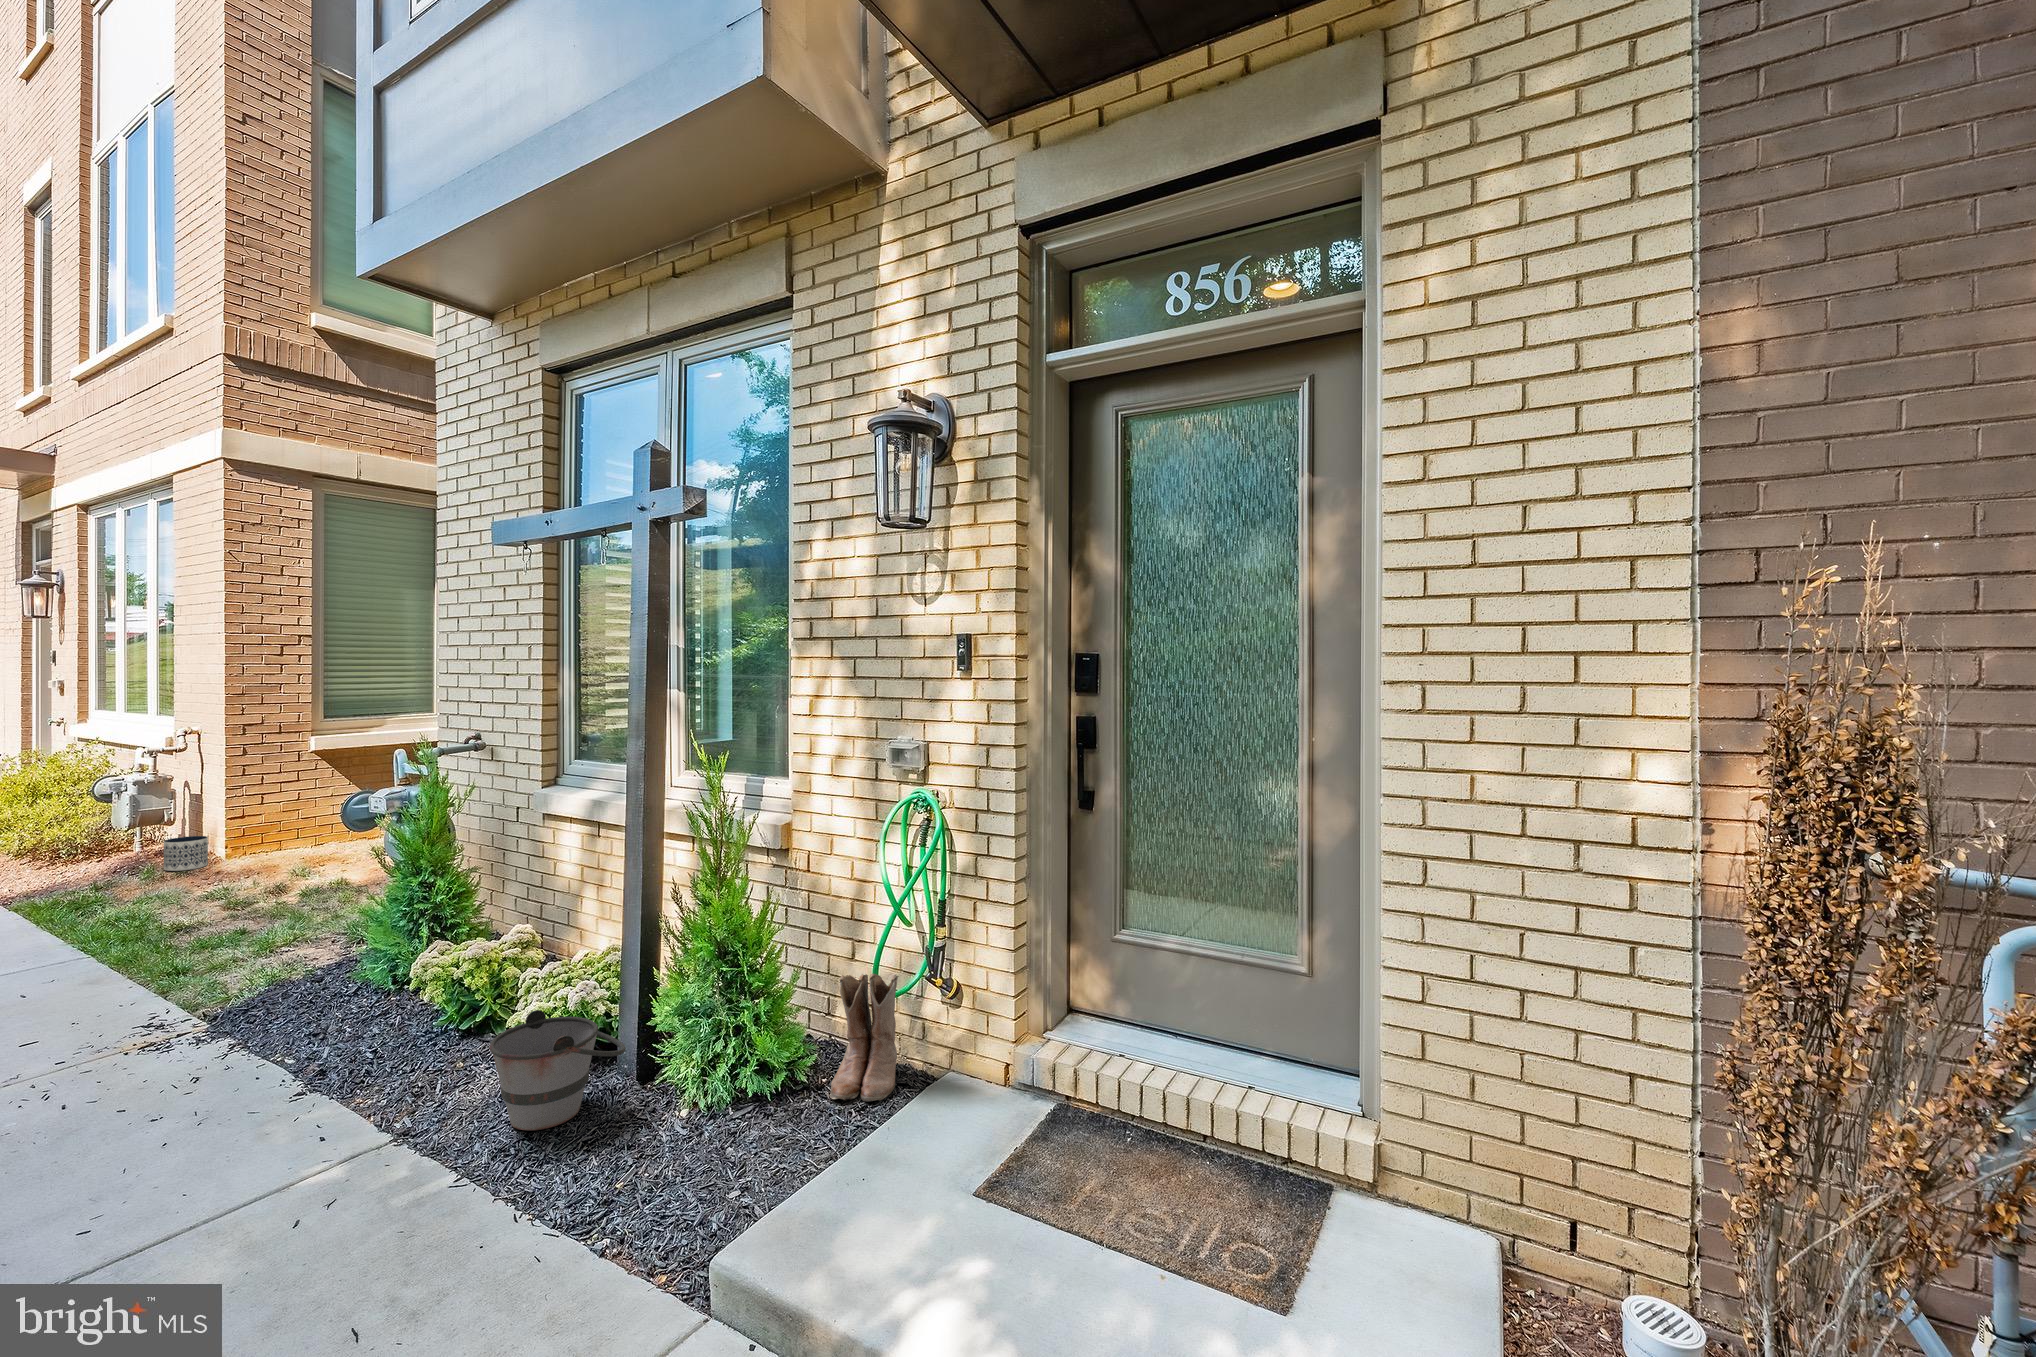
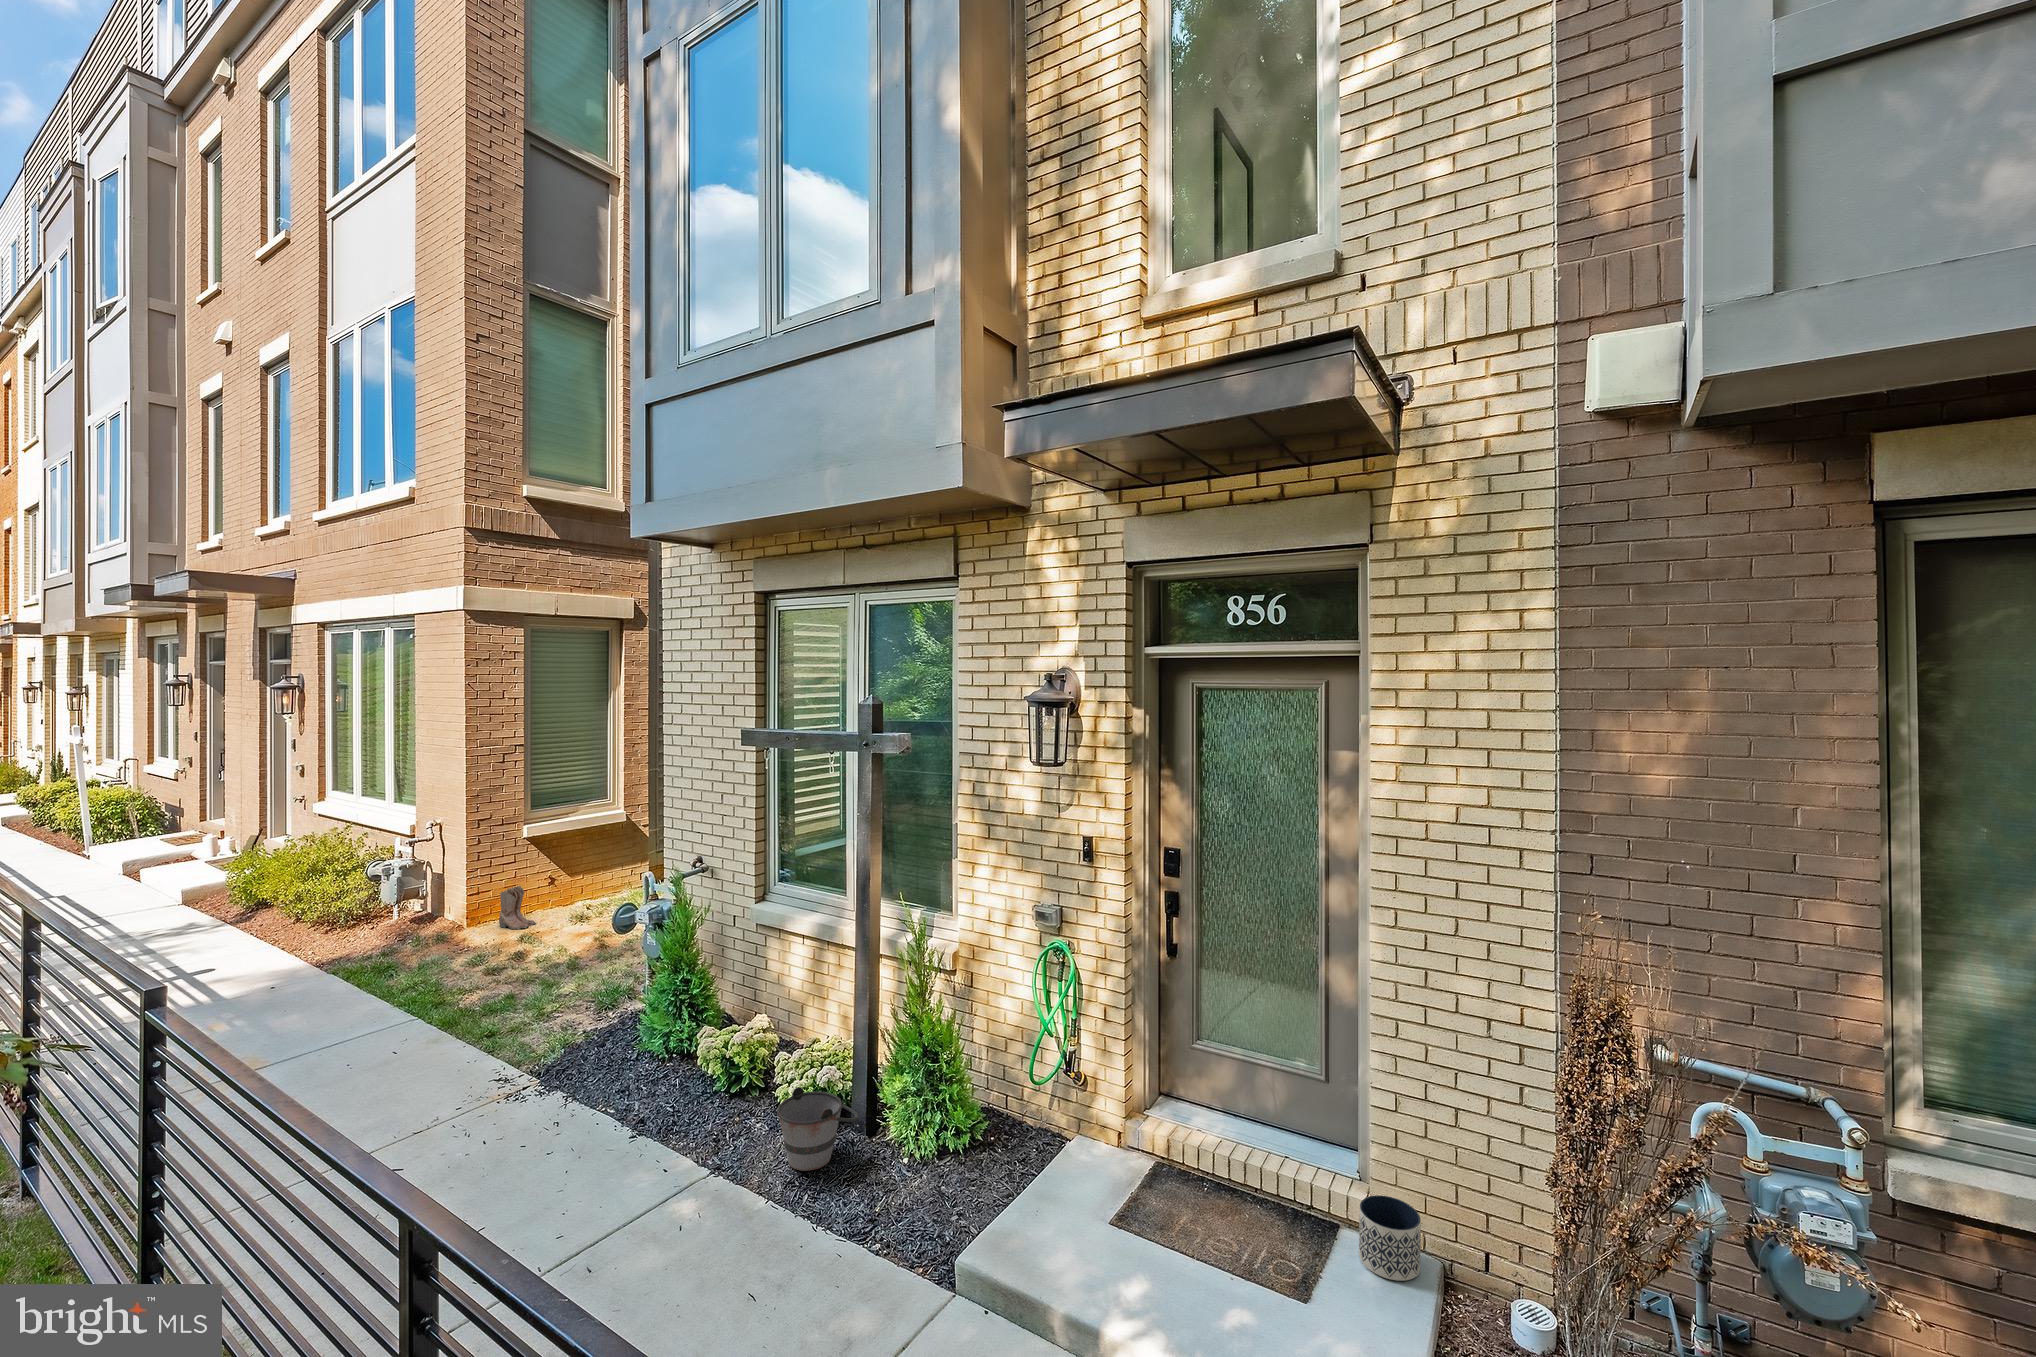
planter: present [164,836,208,871] -> present [1359,1195,1421,1281]
boots: present [828,974,899,1101] -> present [499,886,536,929]

